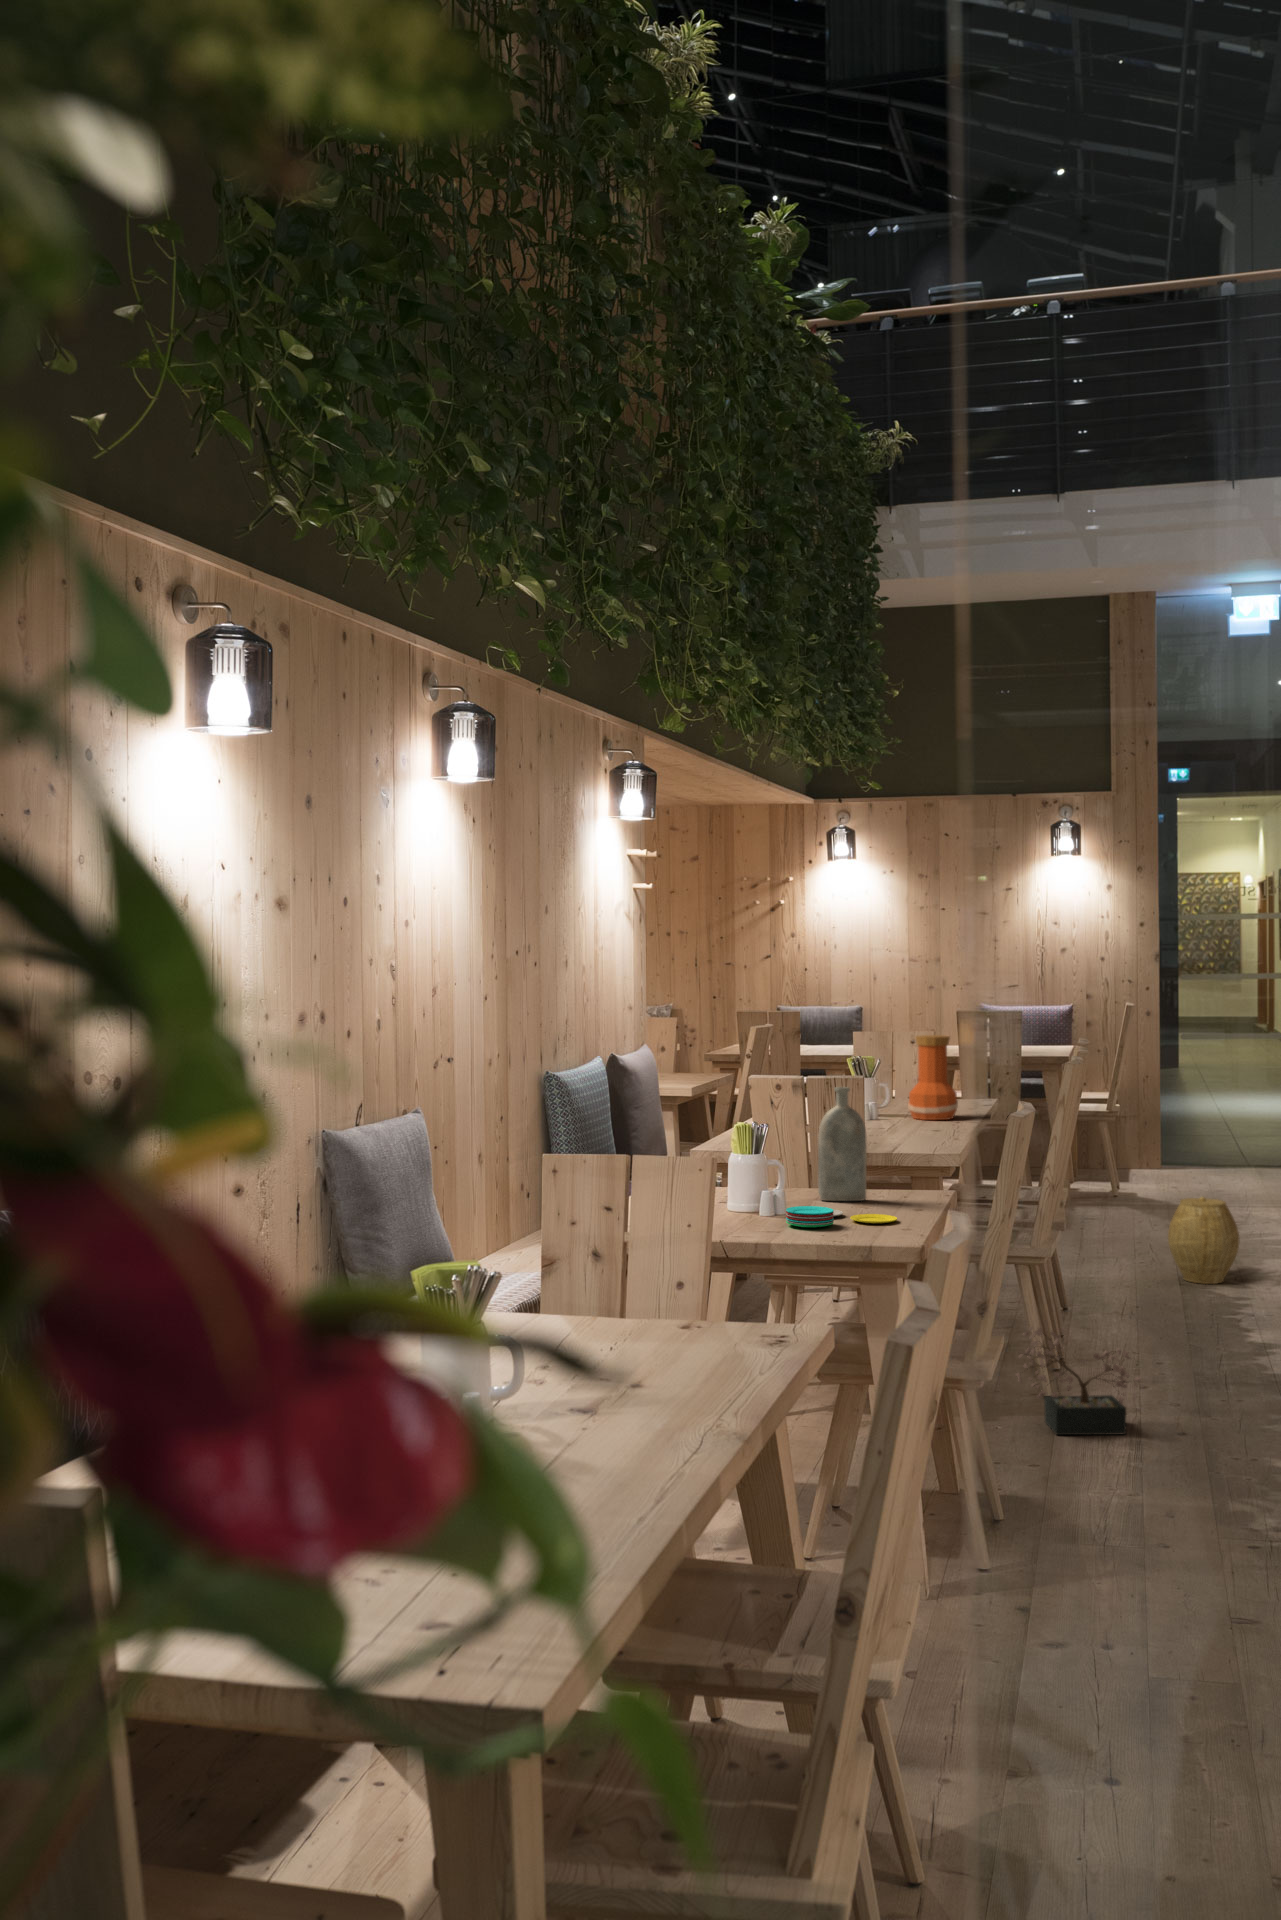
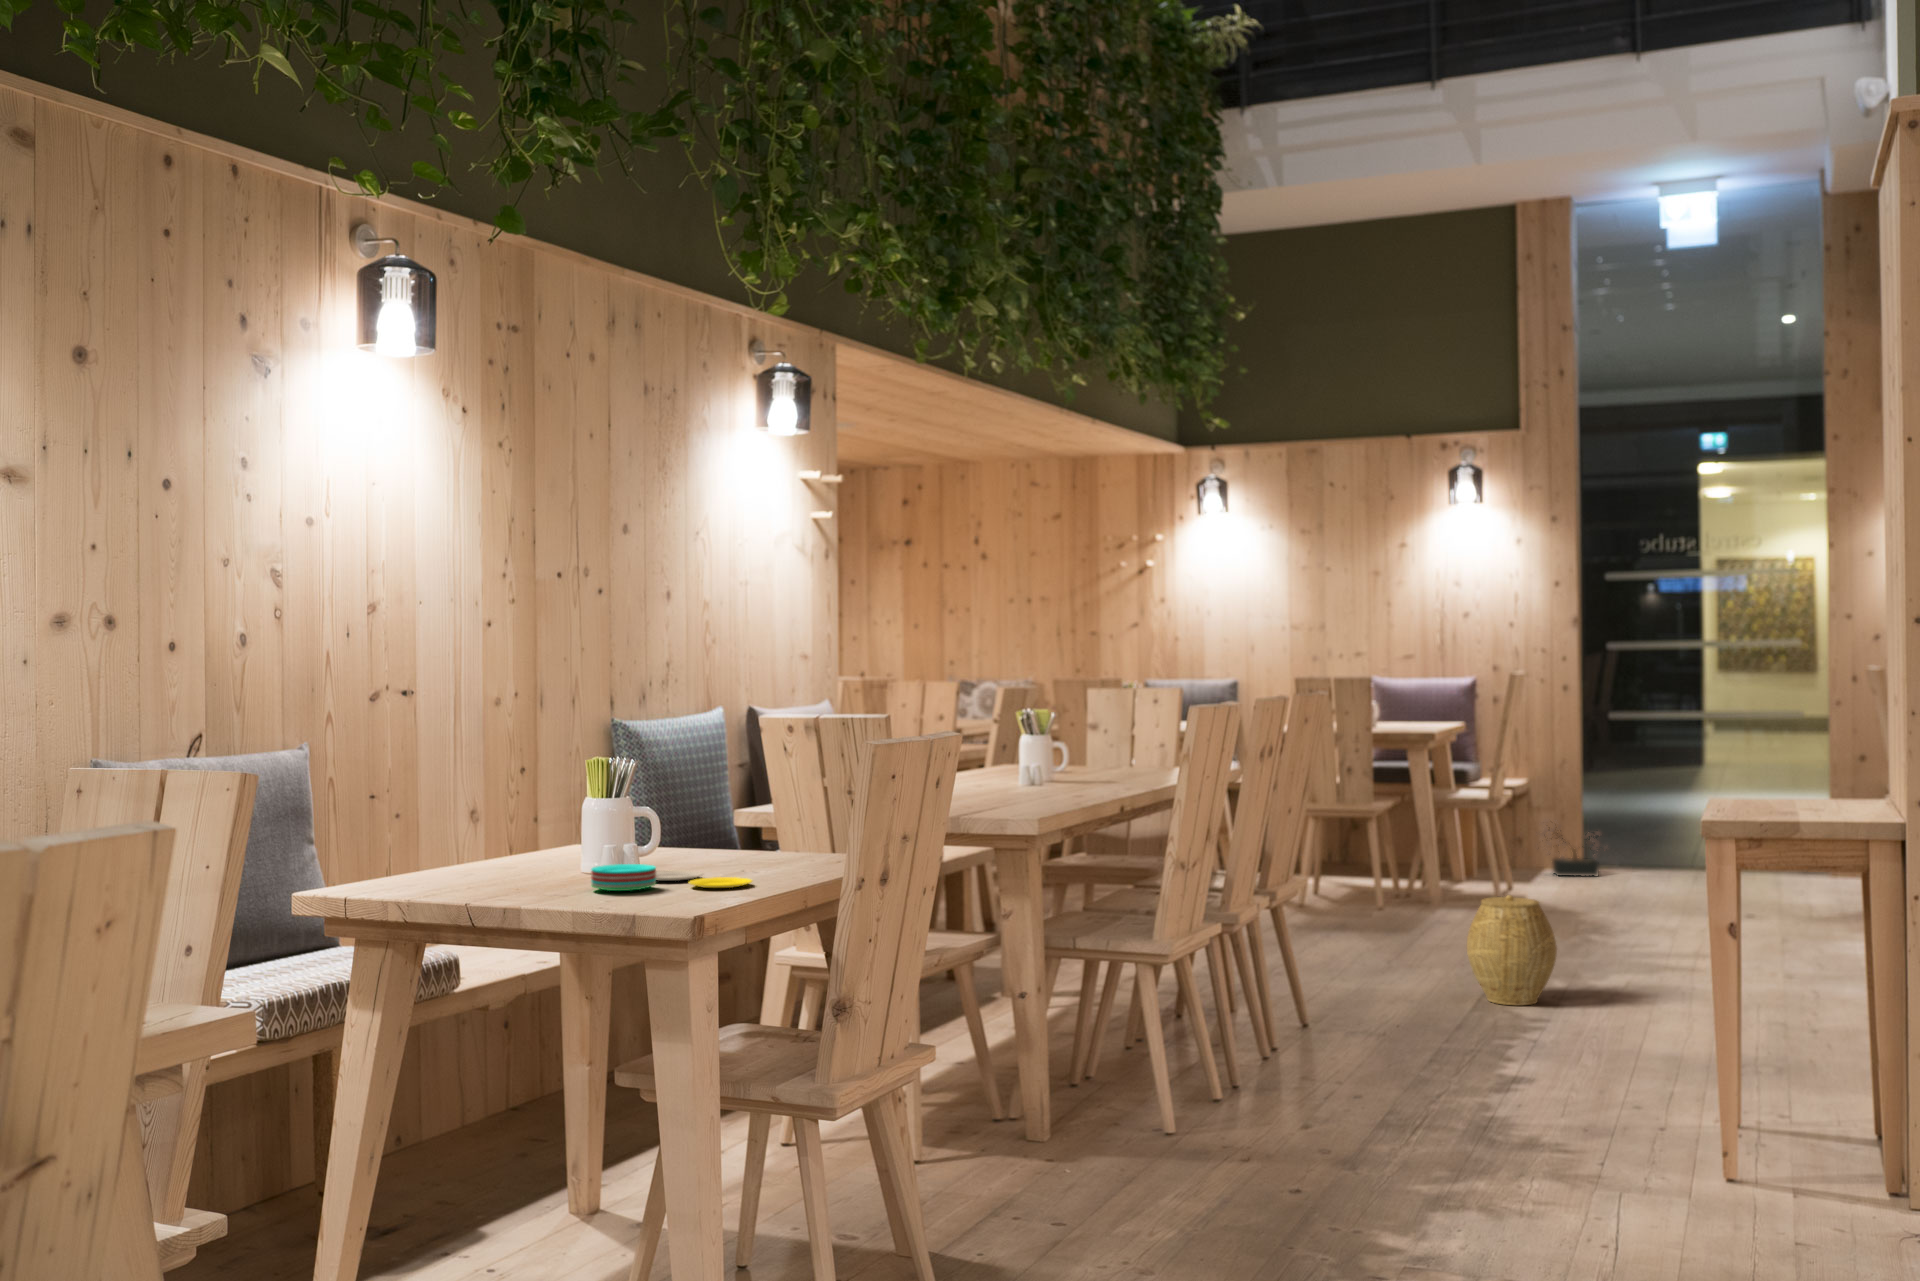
vase: present [908,1035,958,1120] -> none [1070,683,1133,787]
bottle: present [818,1087,867,1201] -> none [726,714,786,865]
decorative plant: present [1016,1327,1141,1435] -> present [1542,820,1605,876]

